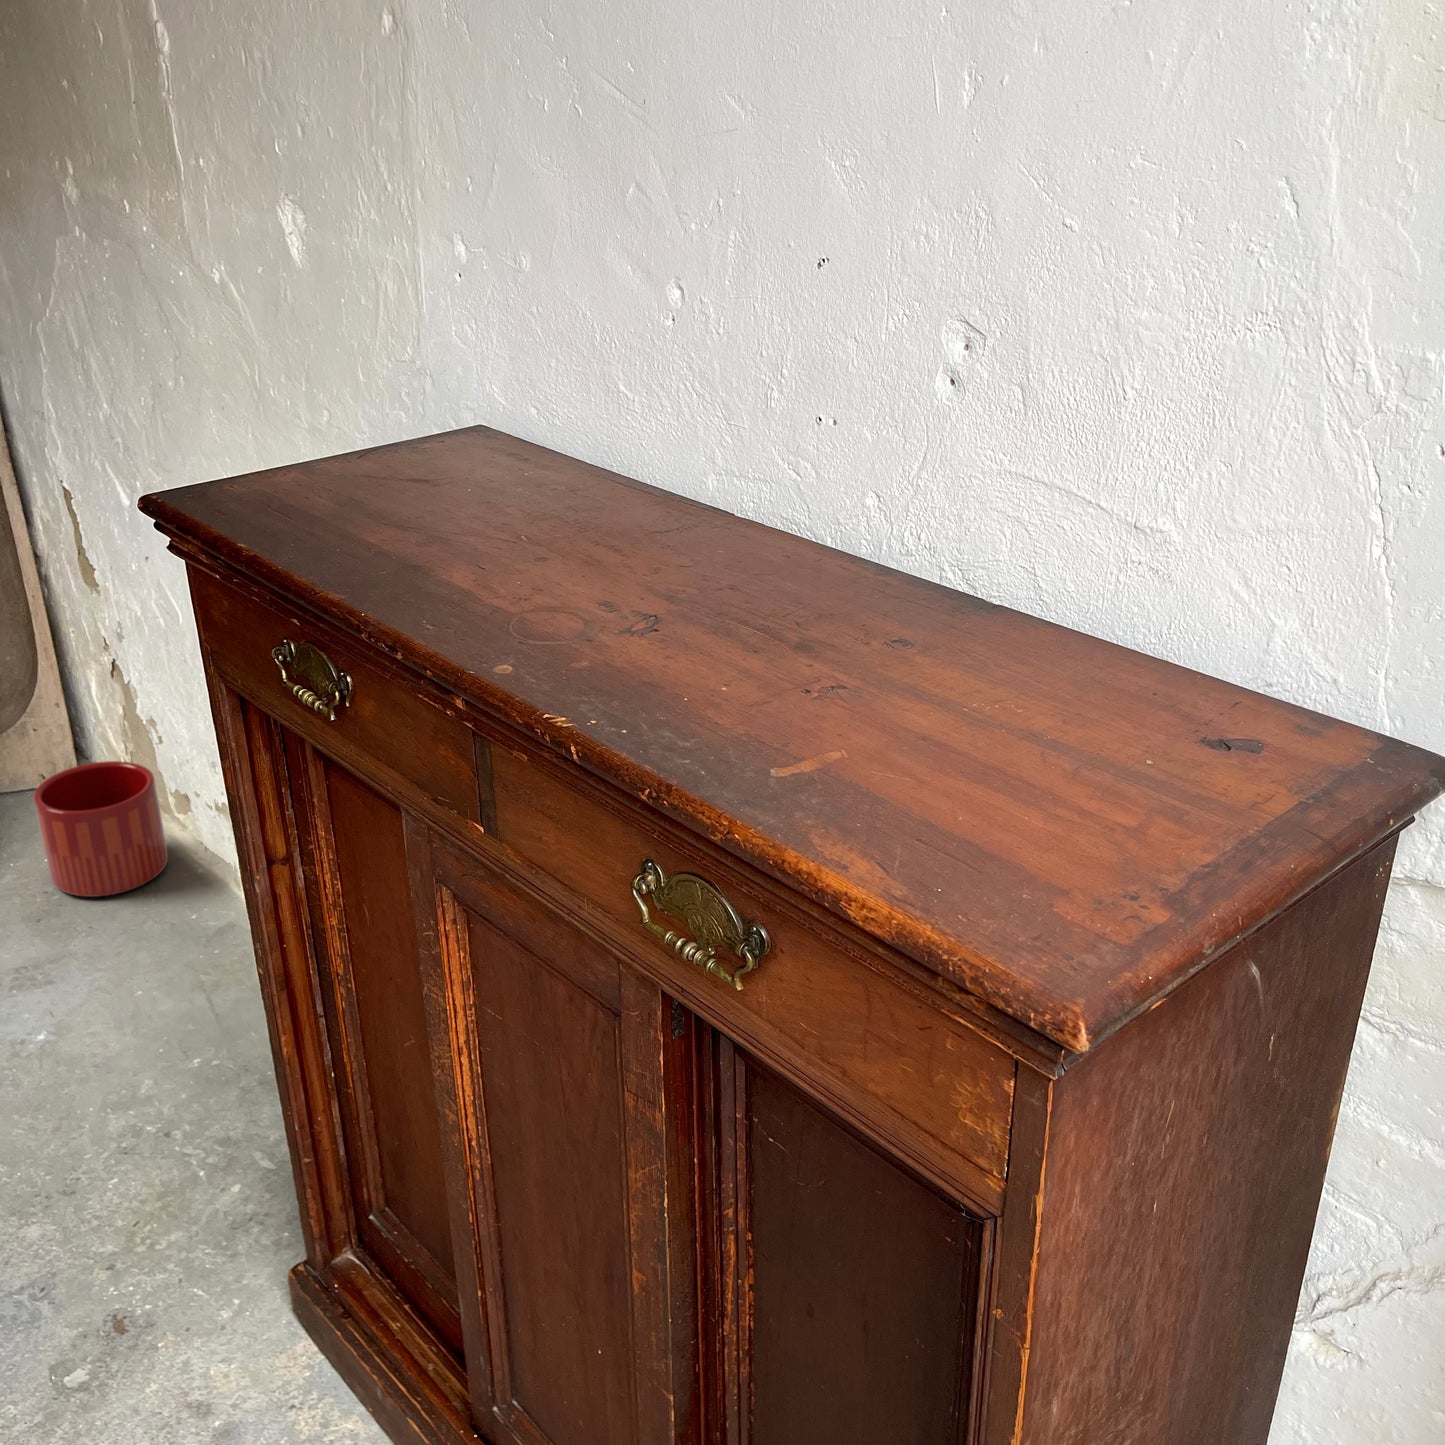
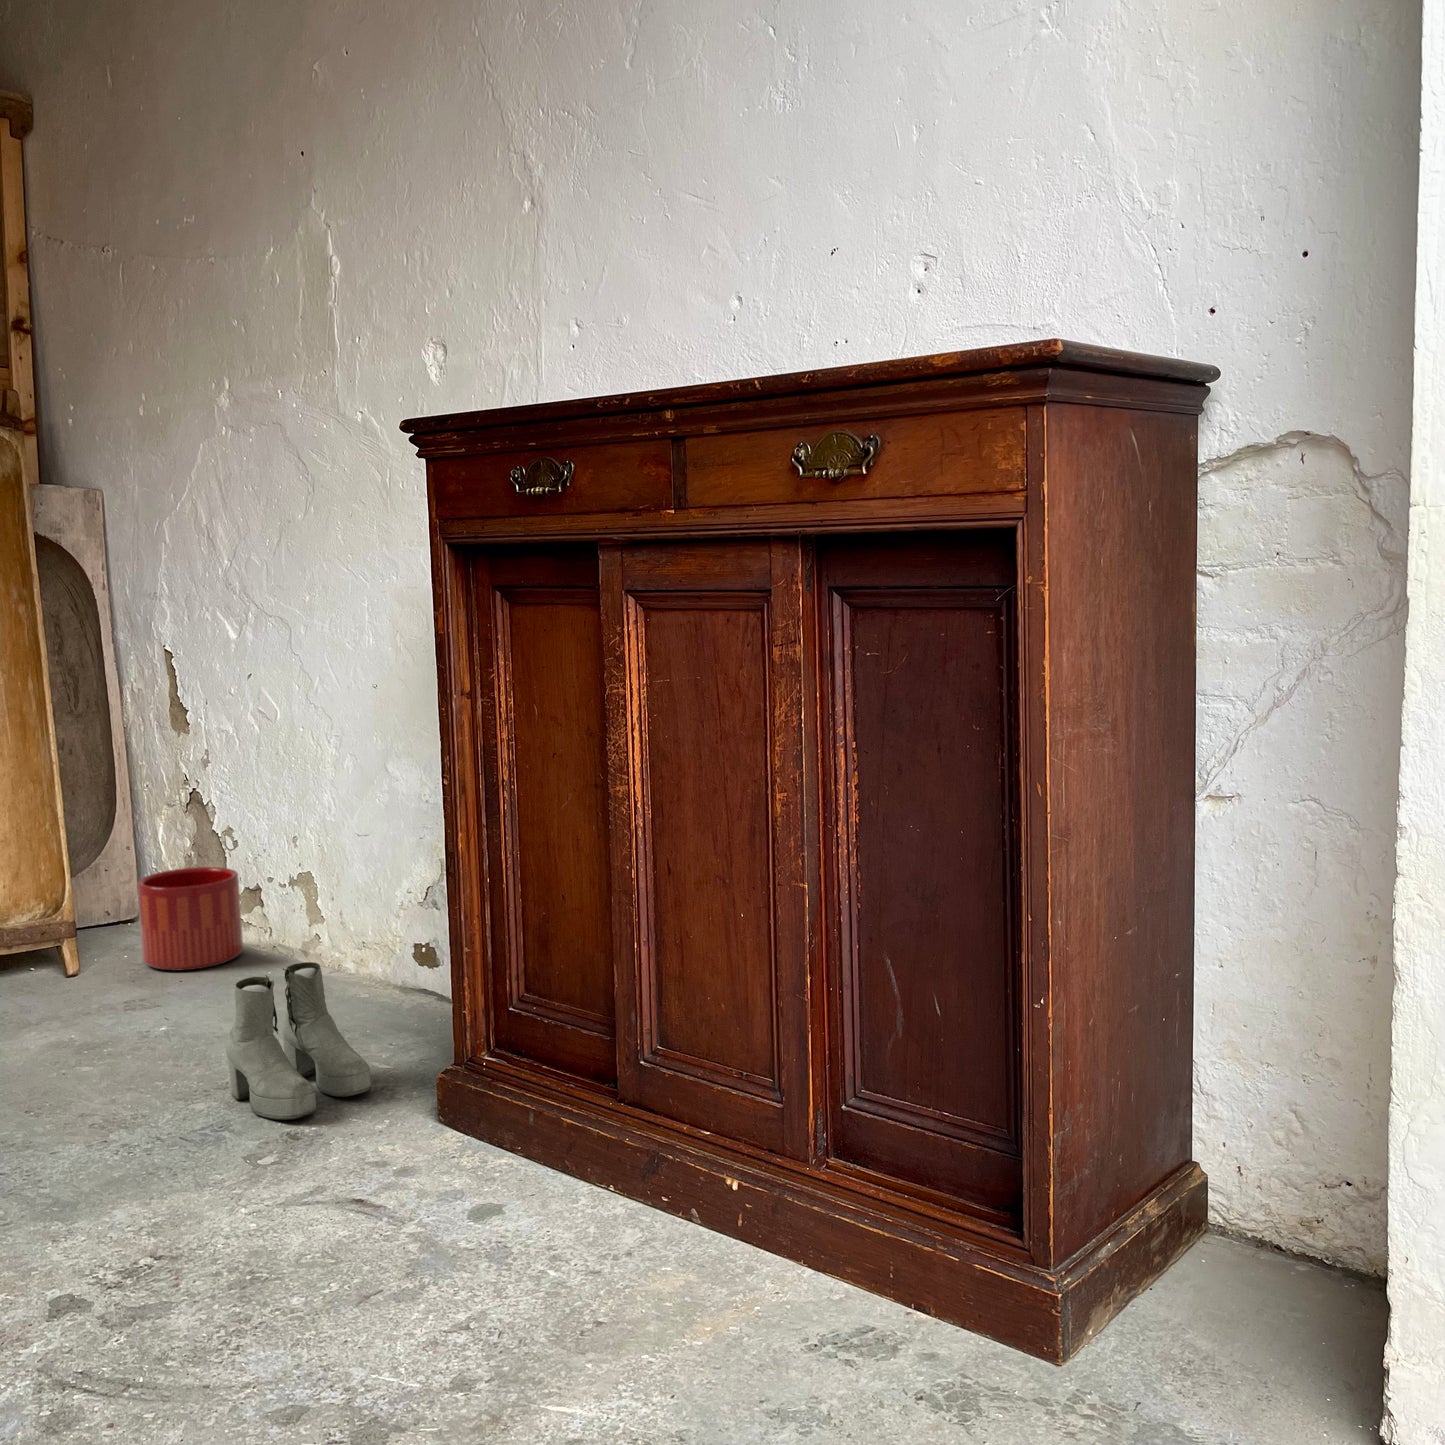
boots: none [55,1048,234,1276] -> present [226,962,371,1120]

